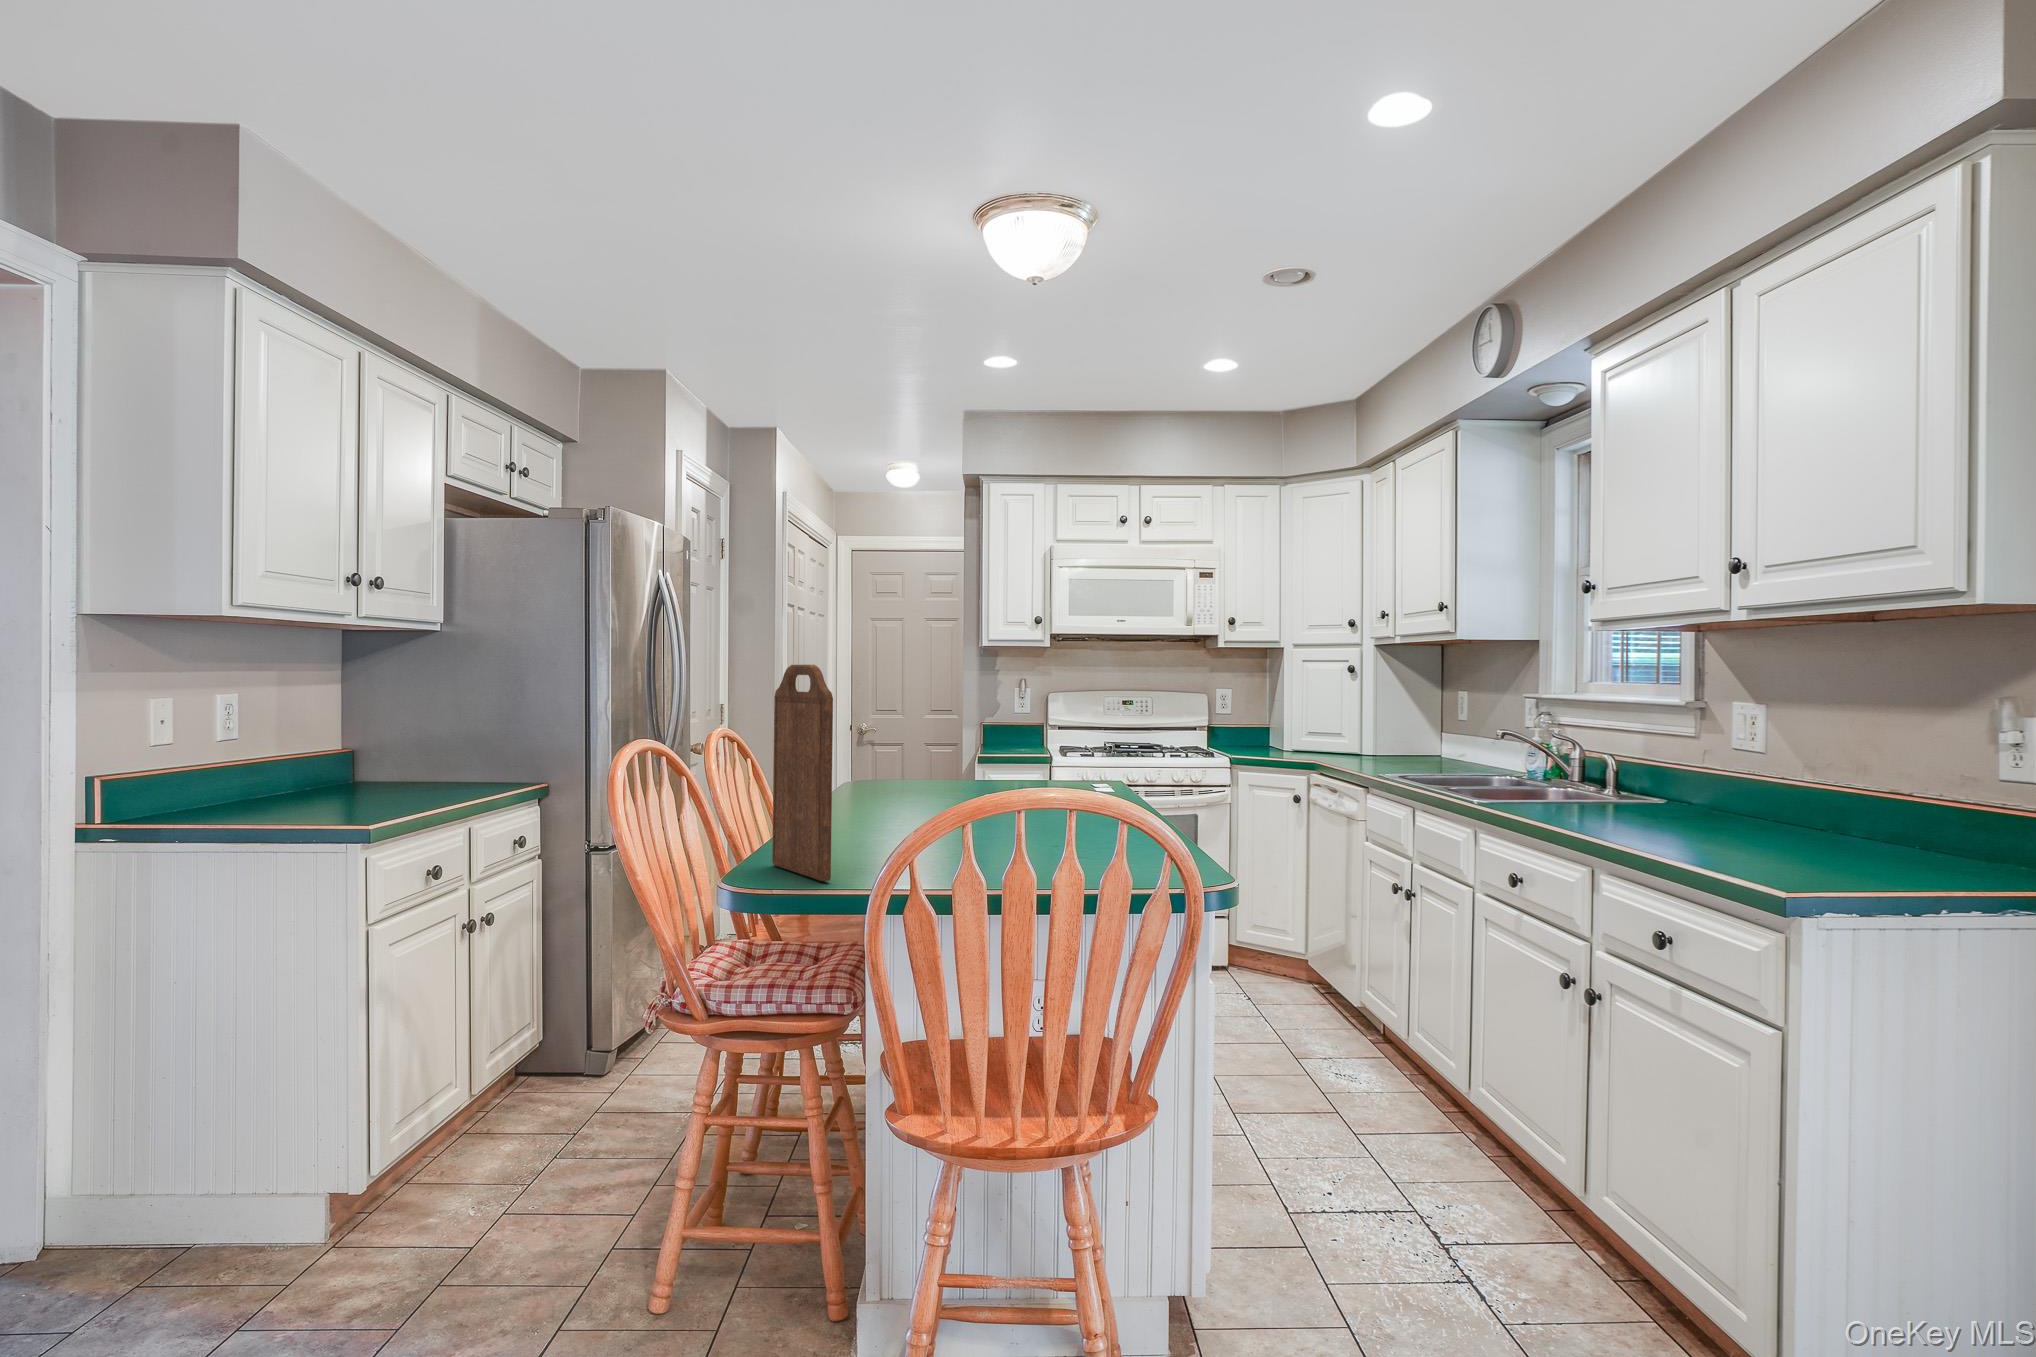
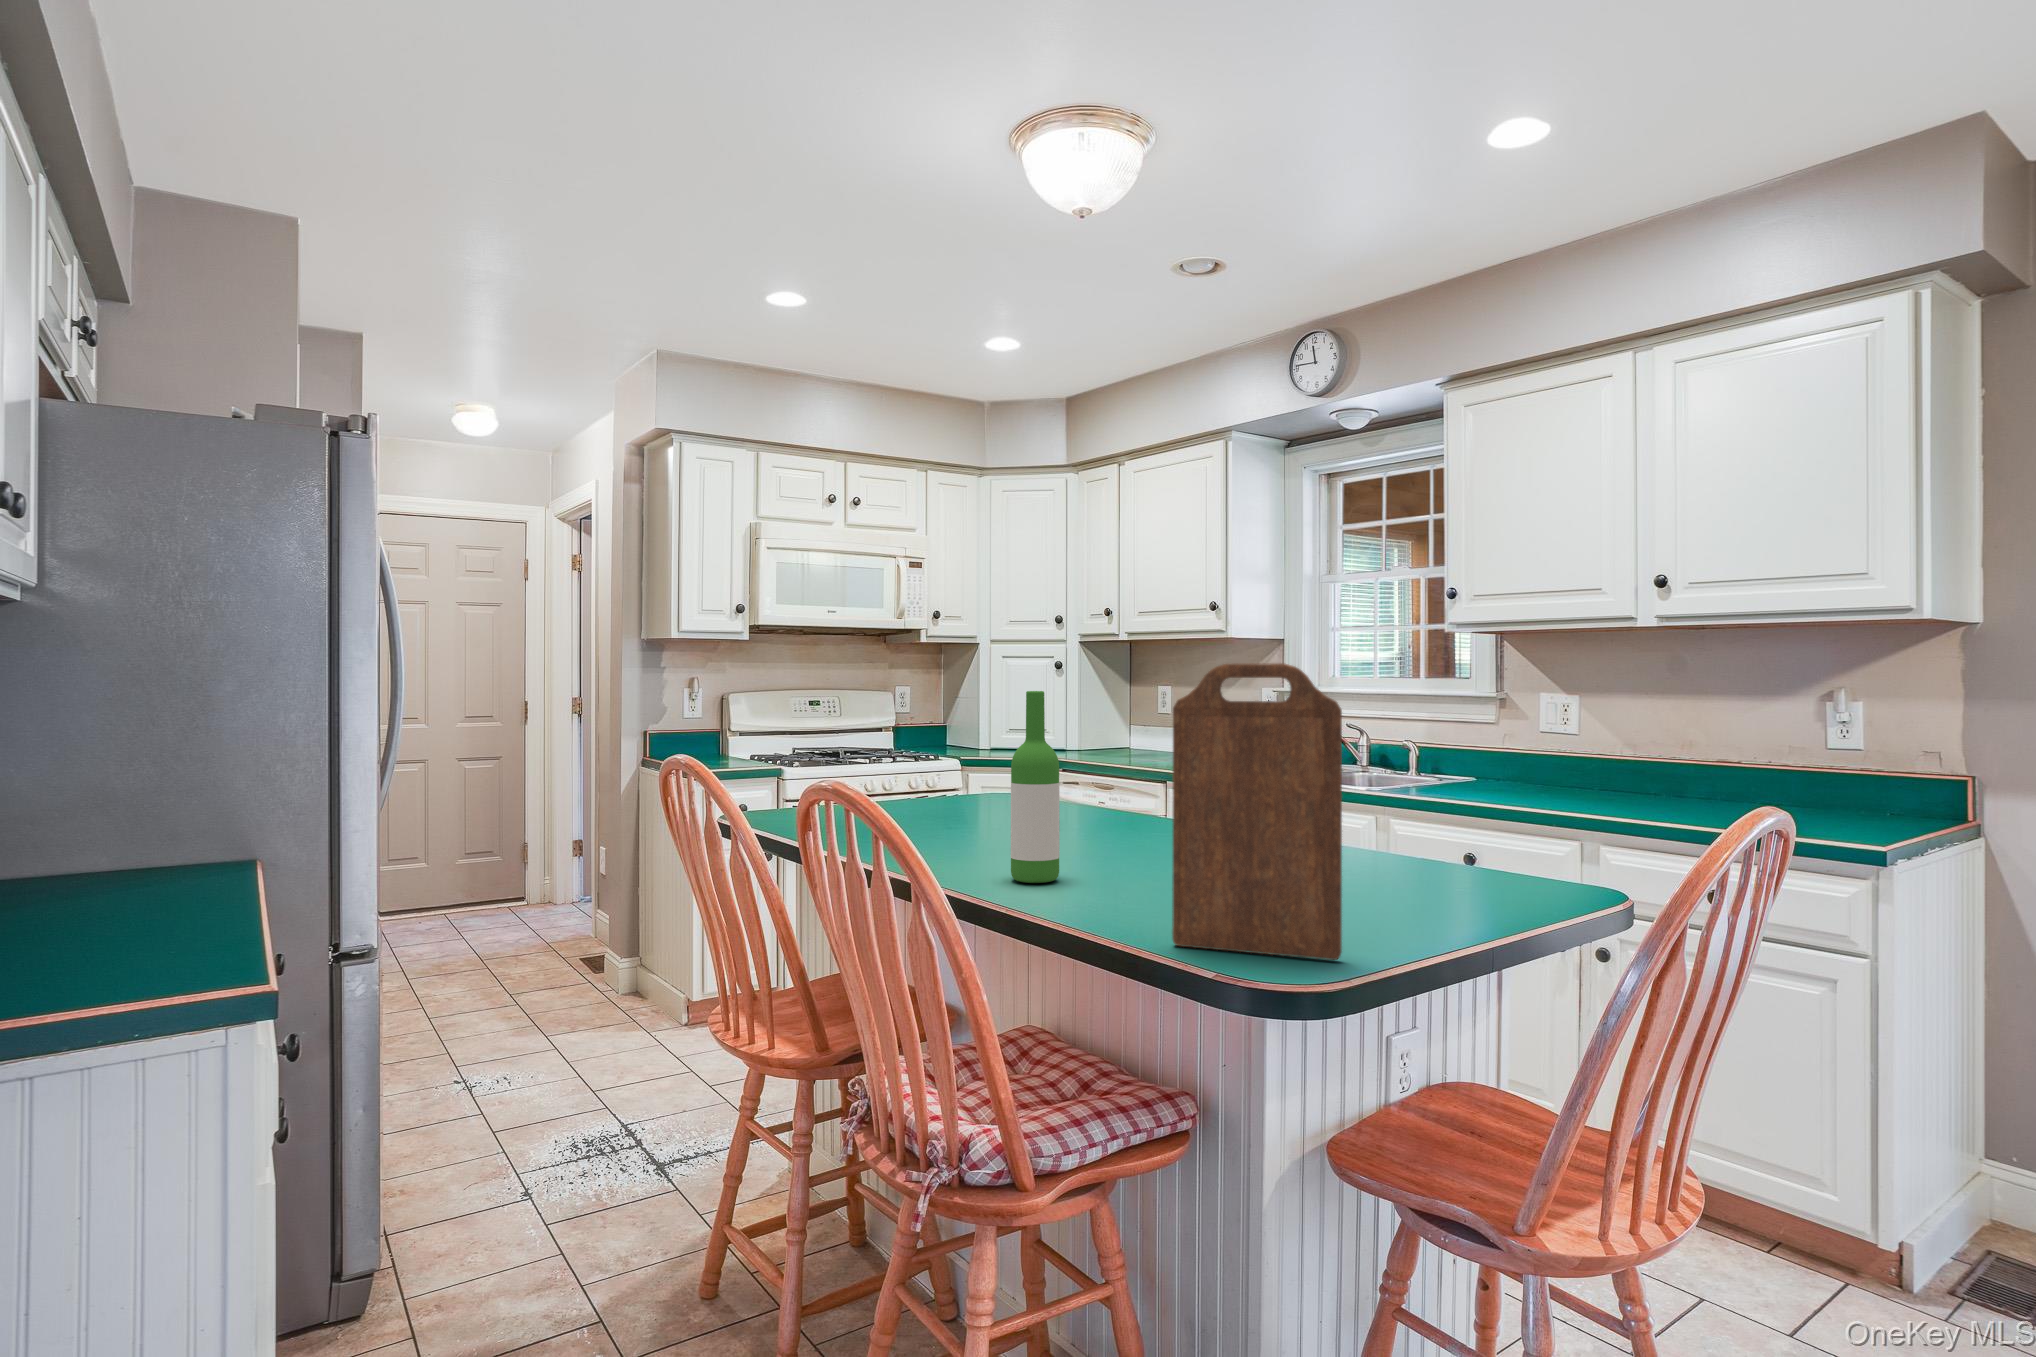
wine bottle: none [834,686,872,829] -> present [1011,691,1059,883]

